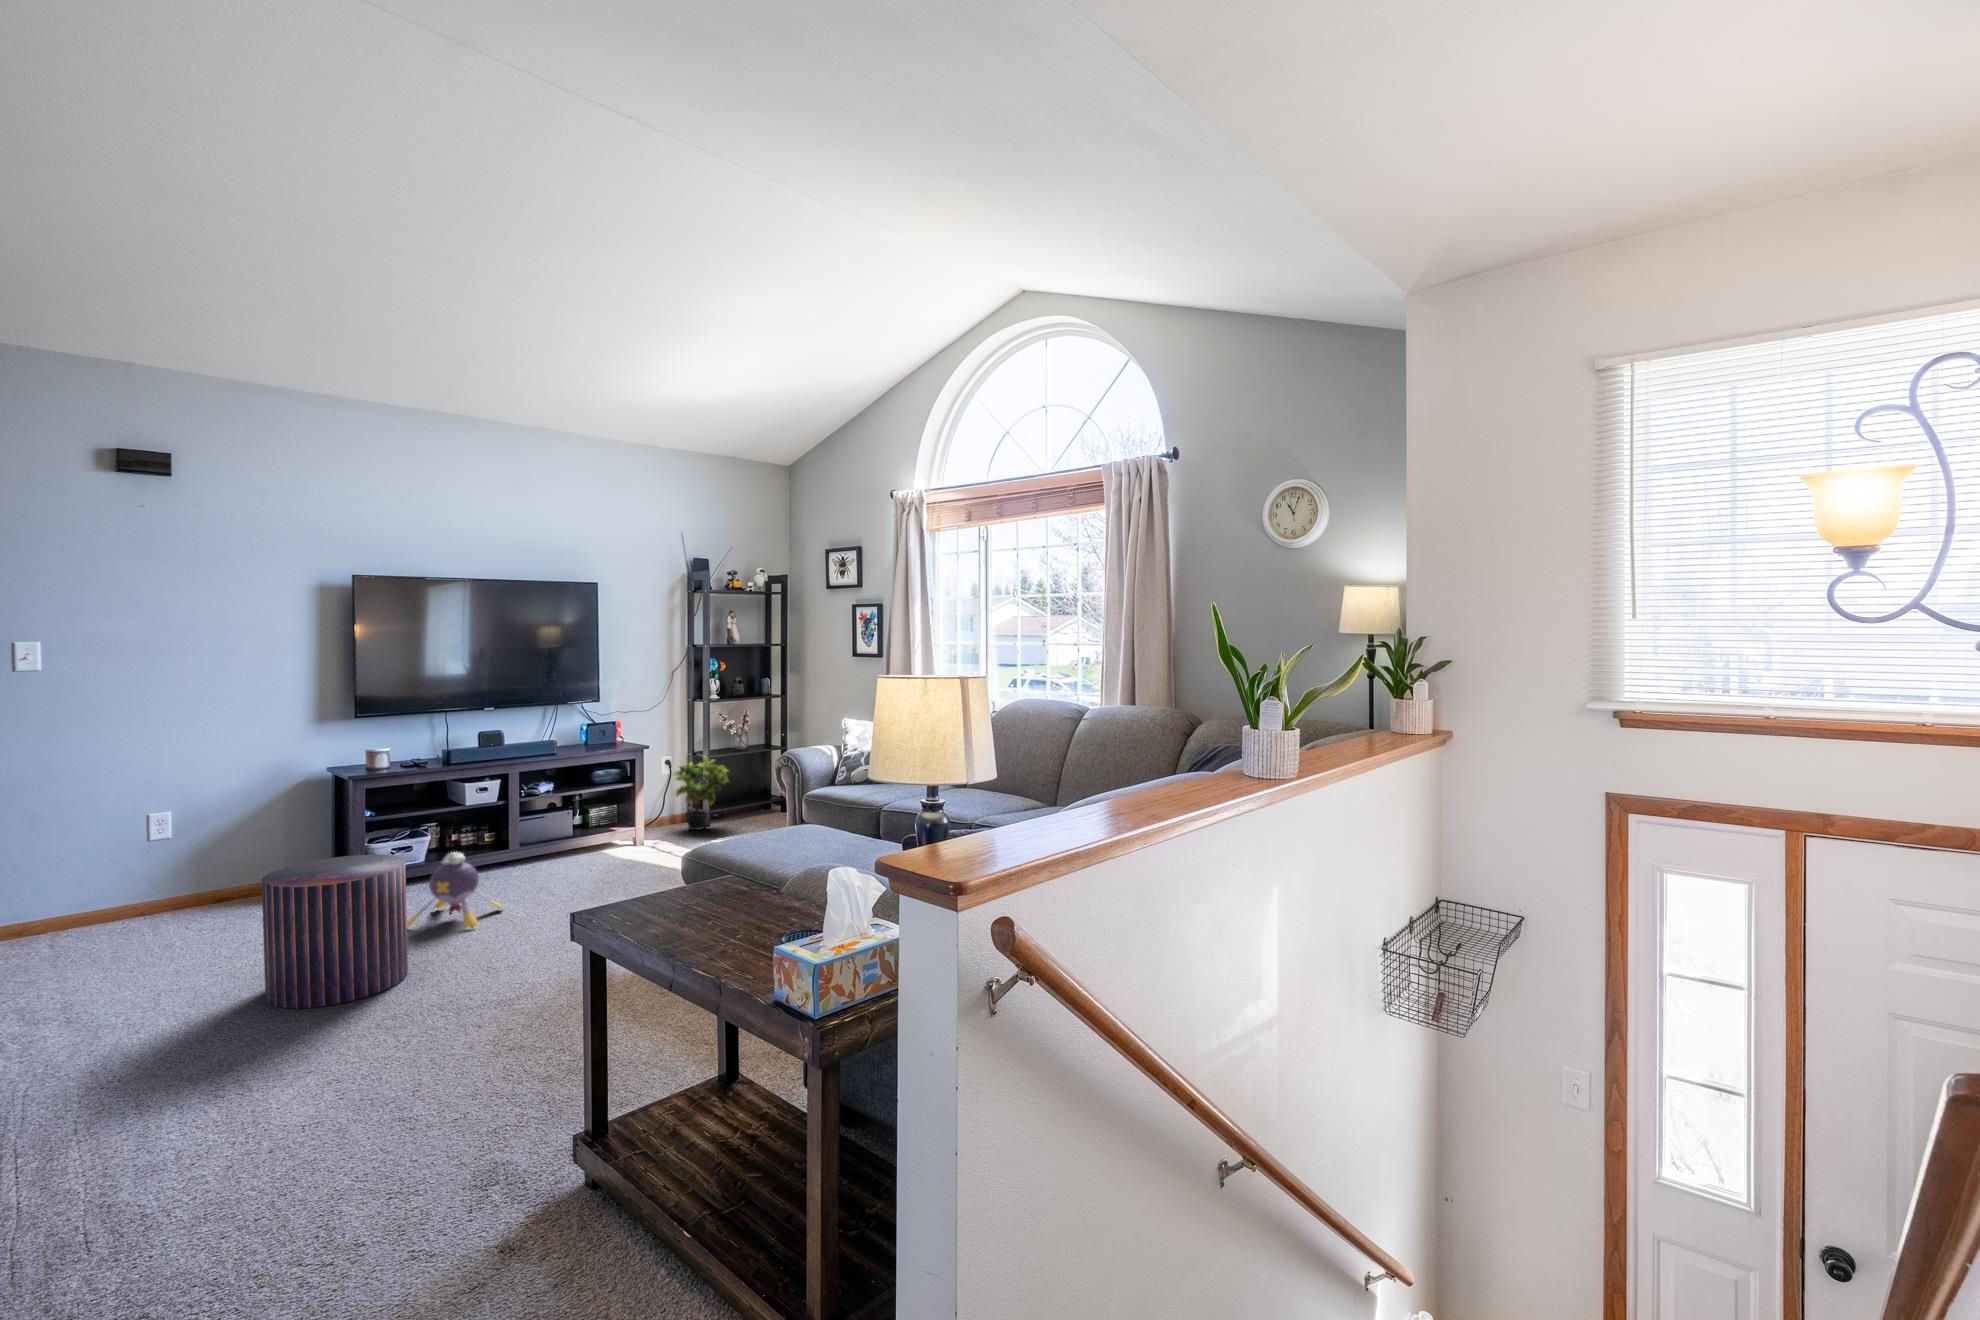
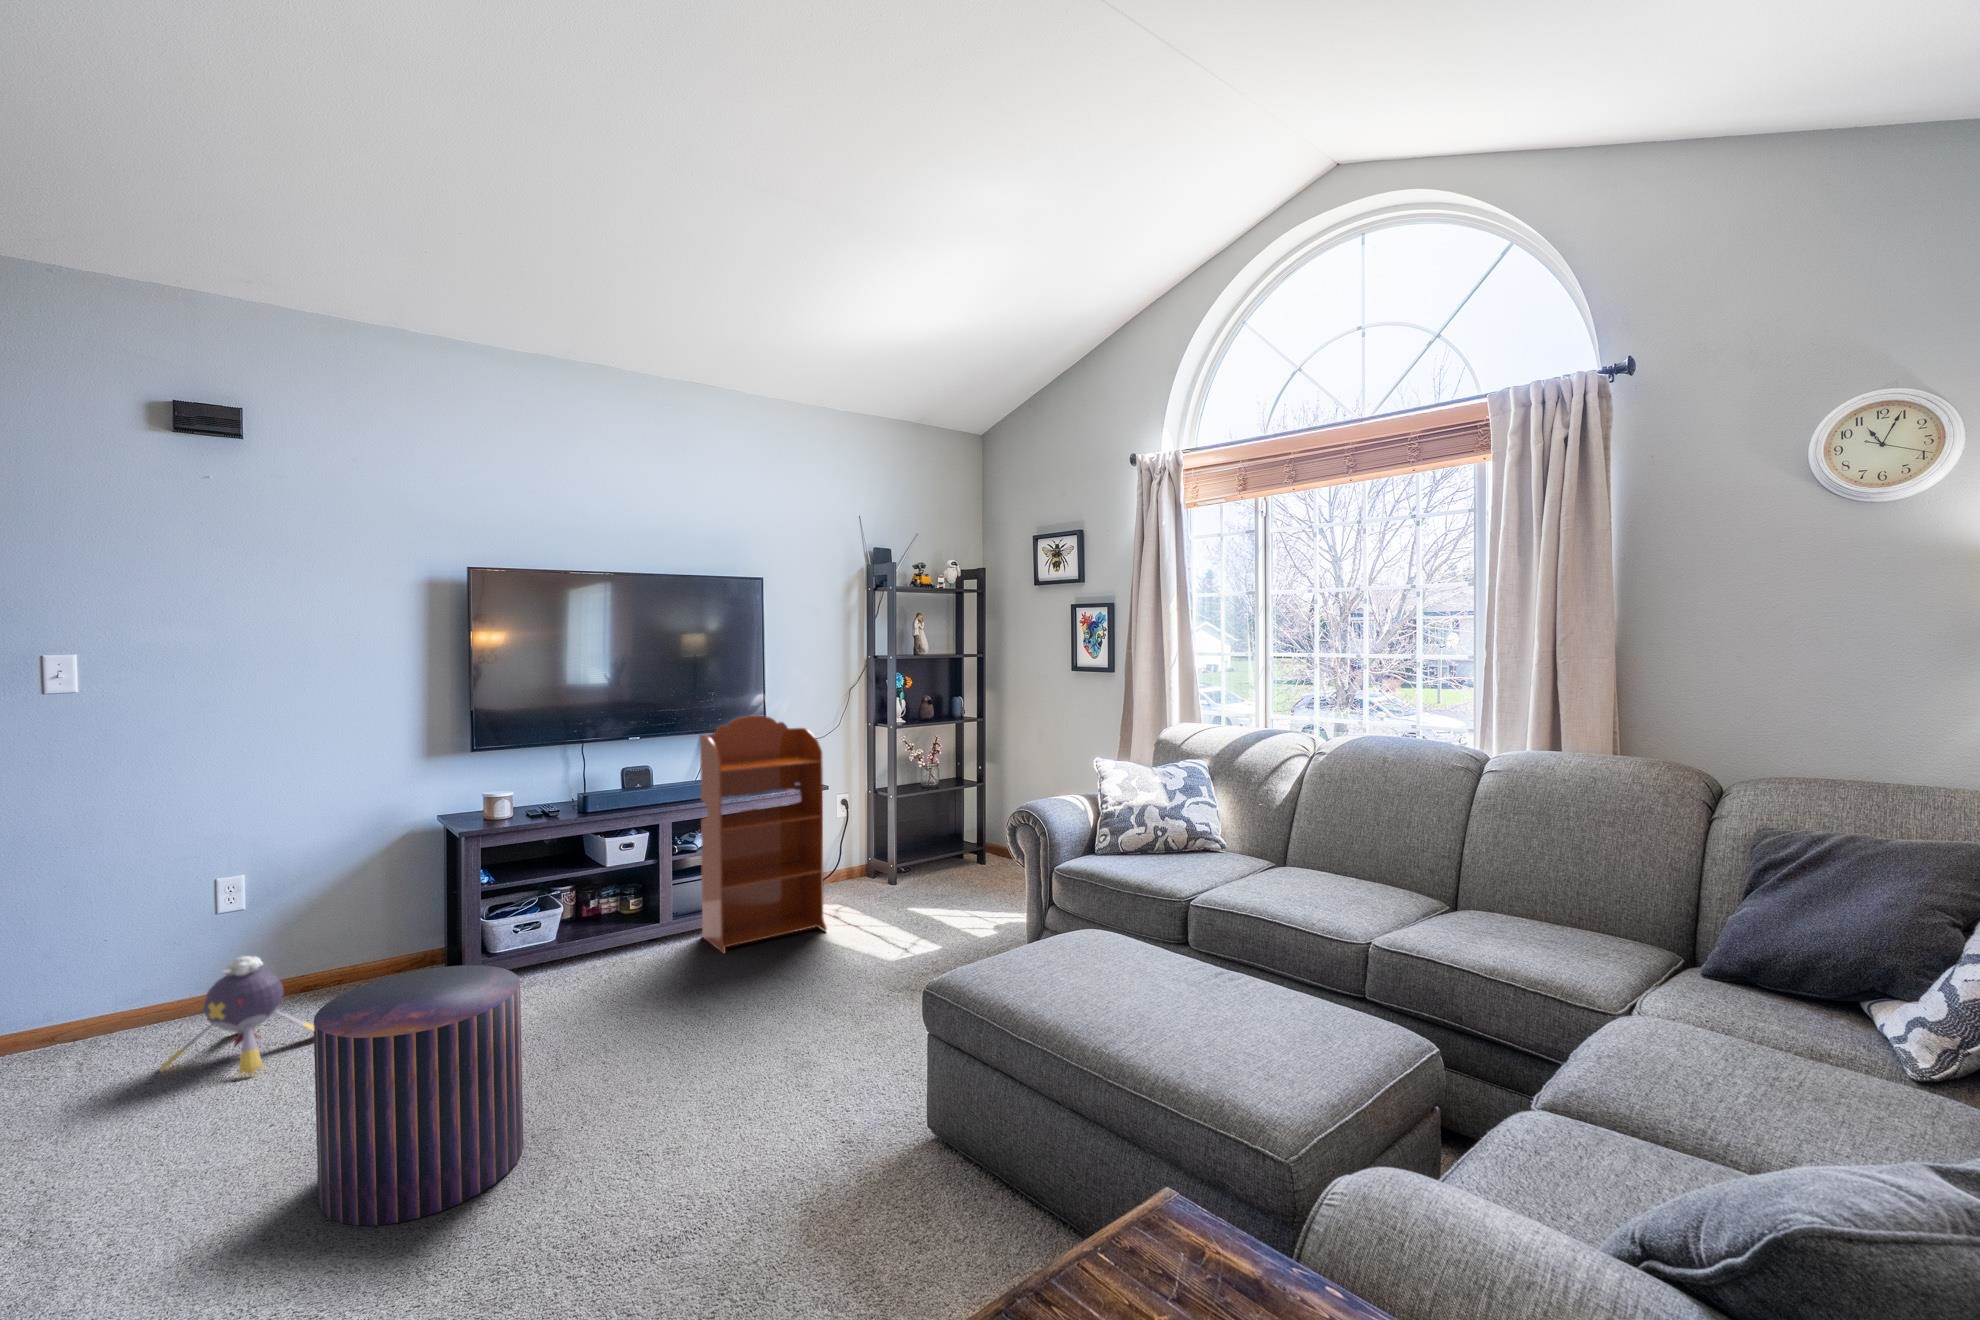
bookcase: none [542,691,647,872] -> present [700,715,827,954]
potted plant: present [672,756,728,830] -> none [849,795,919,889]
plush toy: present [407,852,502,928] -> present [160,956,314,1076]

